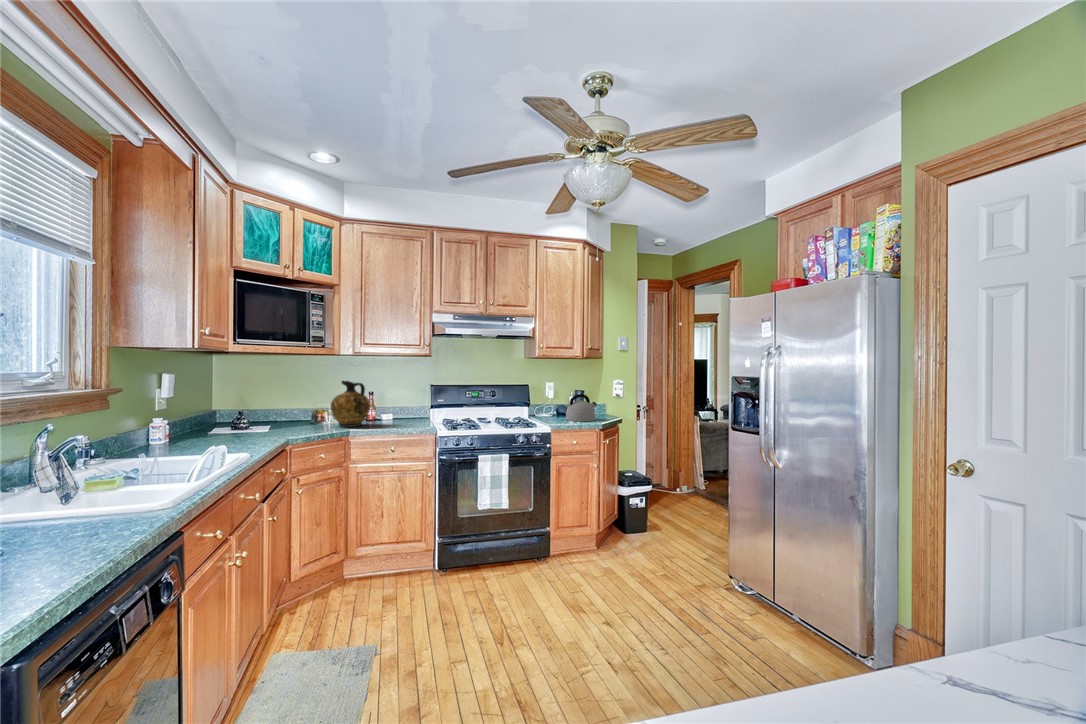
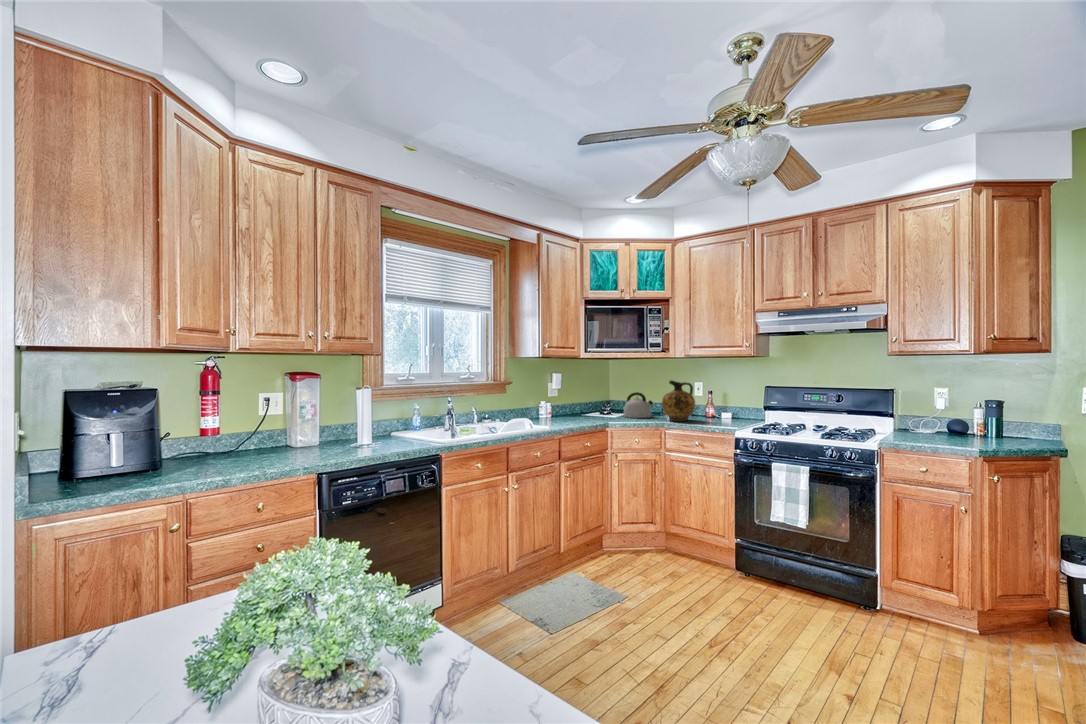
kettle: present [566,394,597,421] -> present [624,392,653,418]

